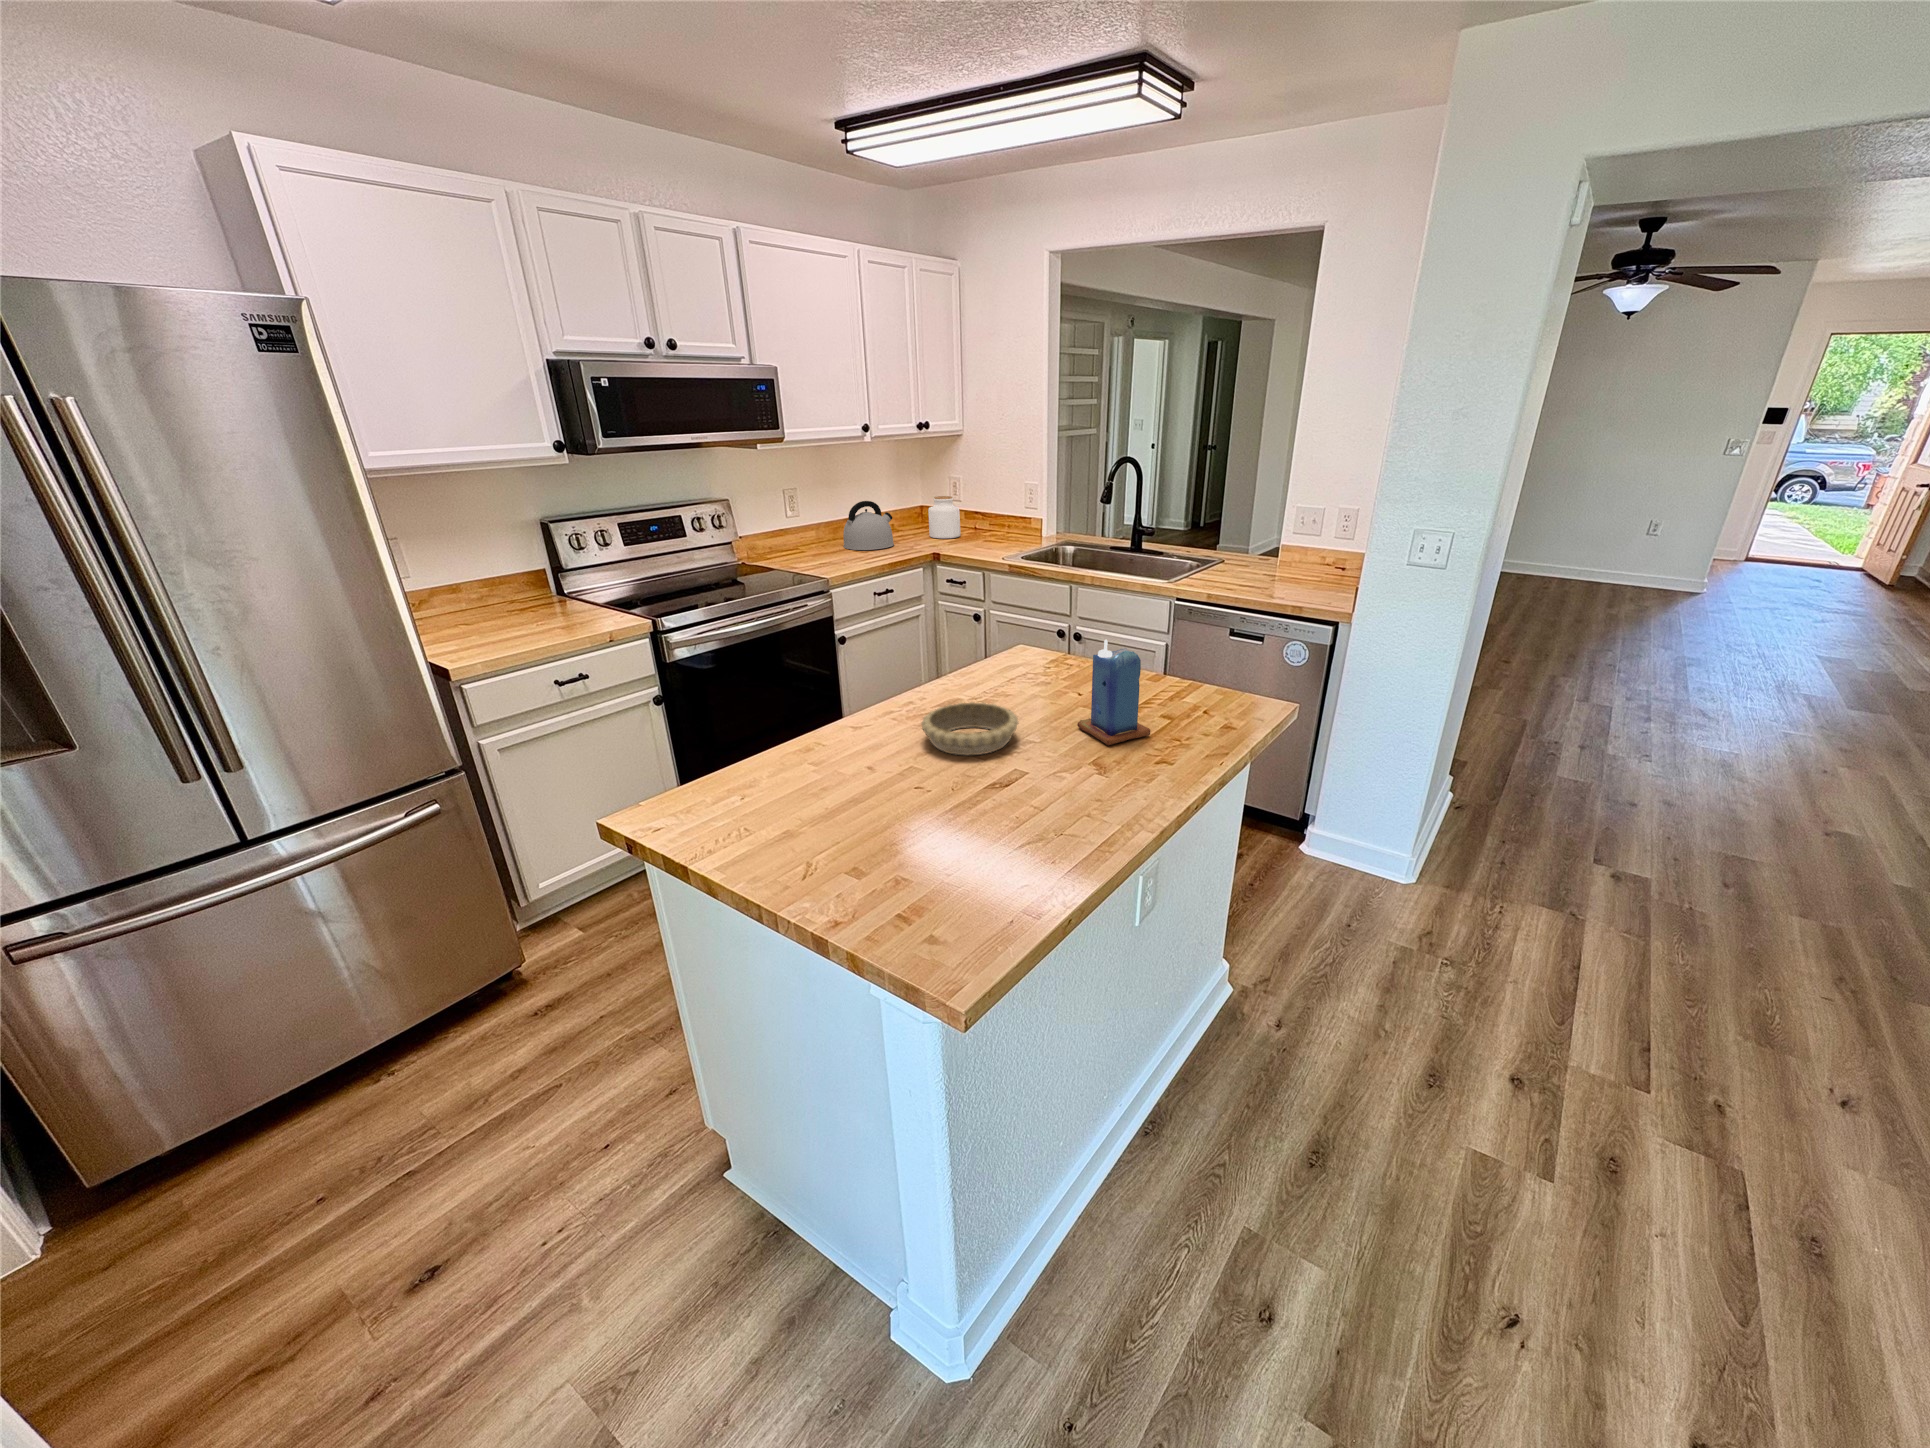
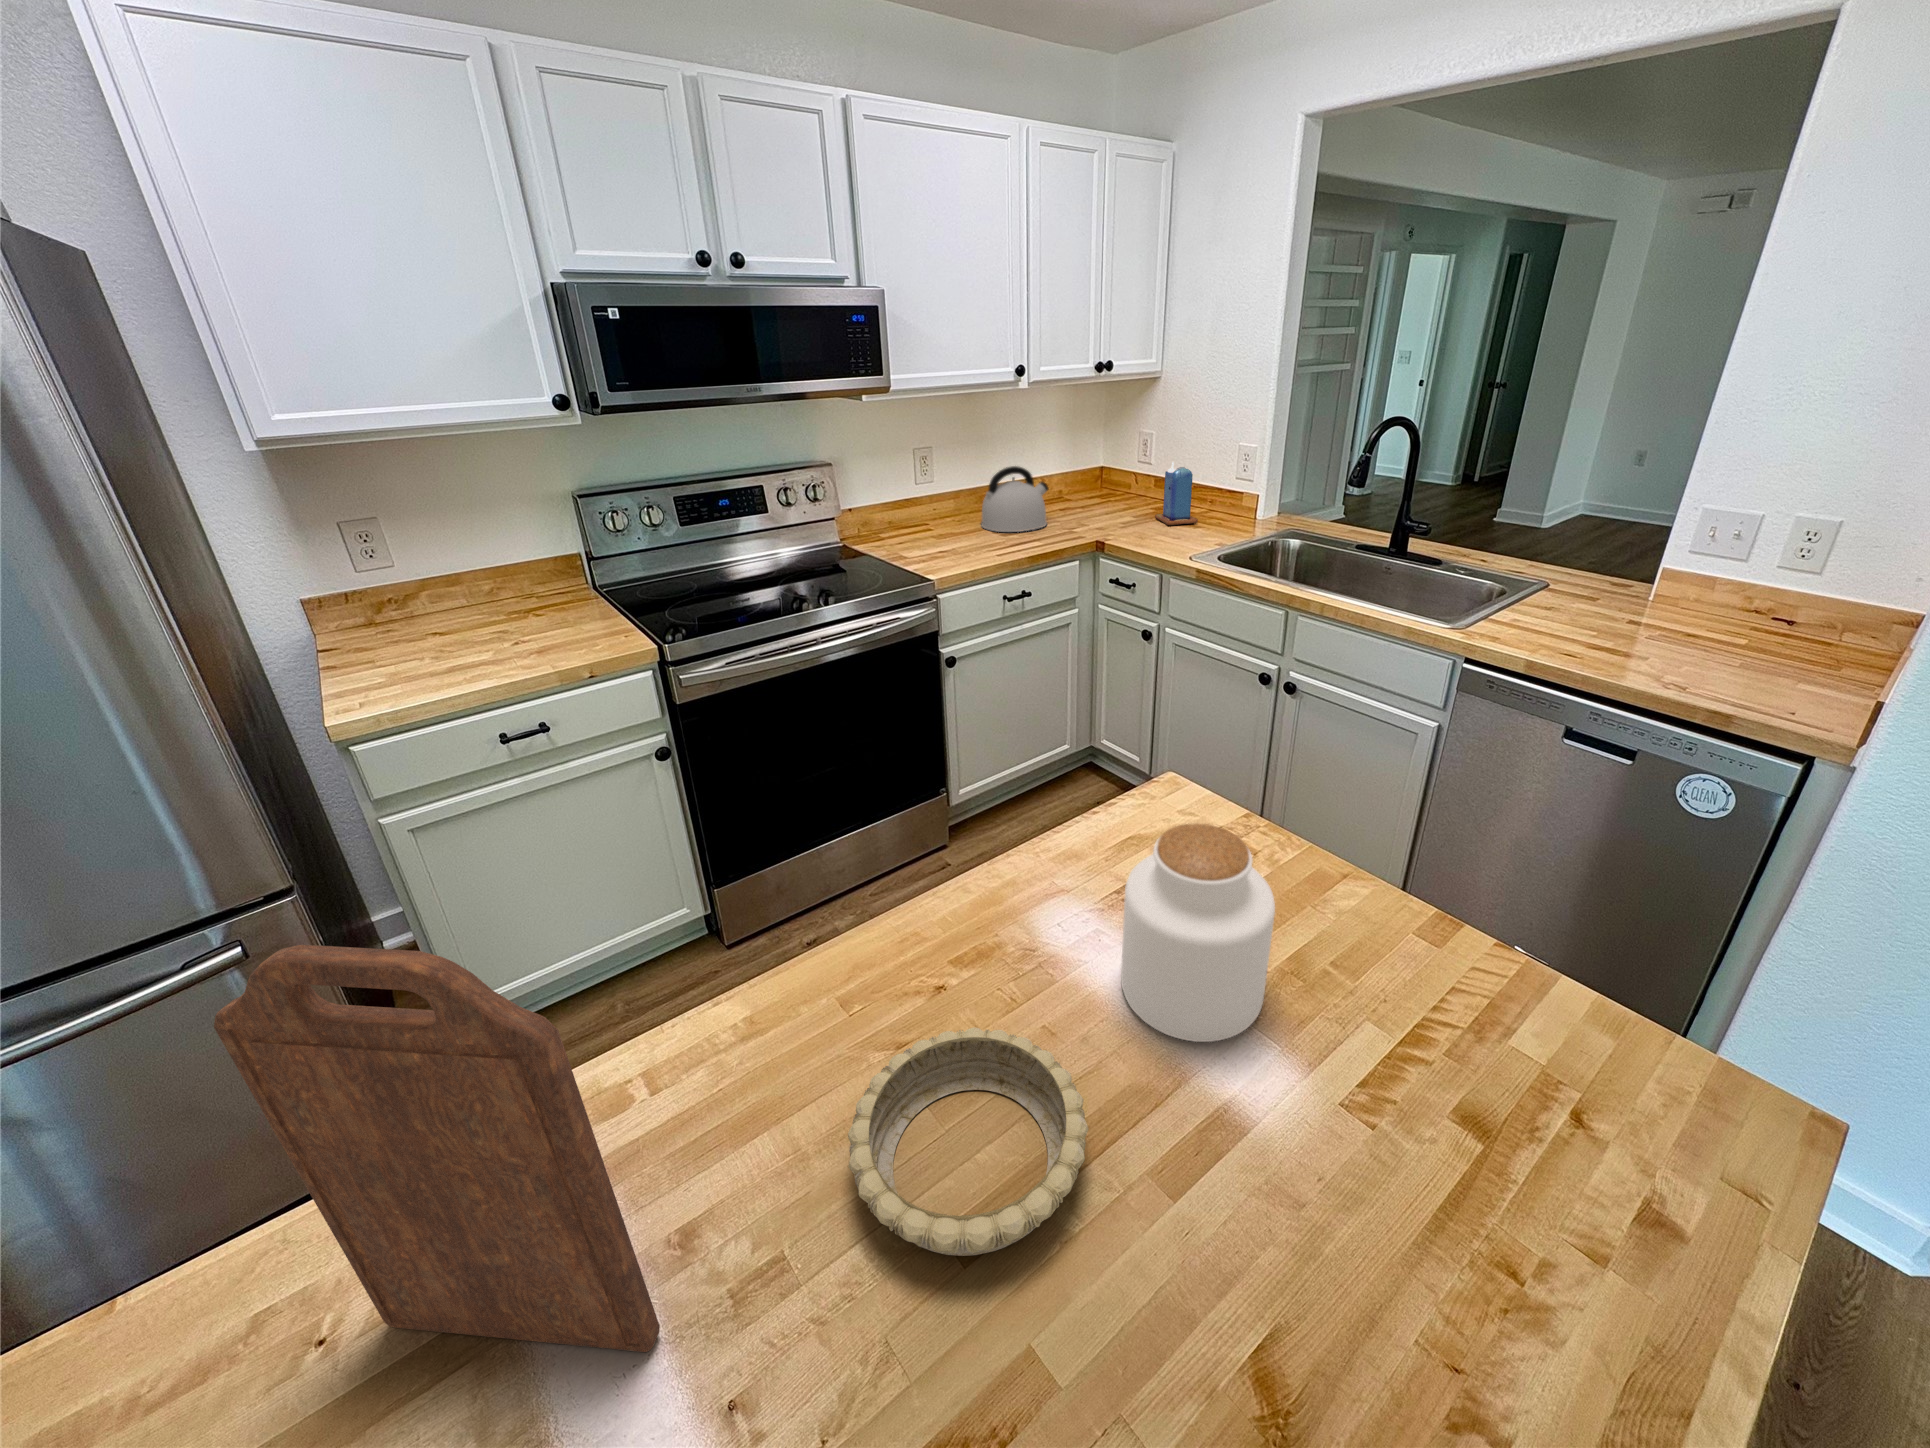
jar: present [928,496,961,539] -> present [1121,823,1275,1042]
cutting board: none [736,596,874,790] -> present [214,945,660,1352]
candle: present [1077,640,1150,745] -> present [1155,462,1198,525]

